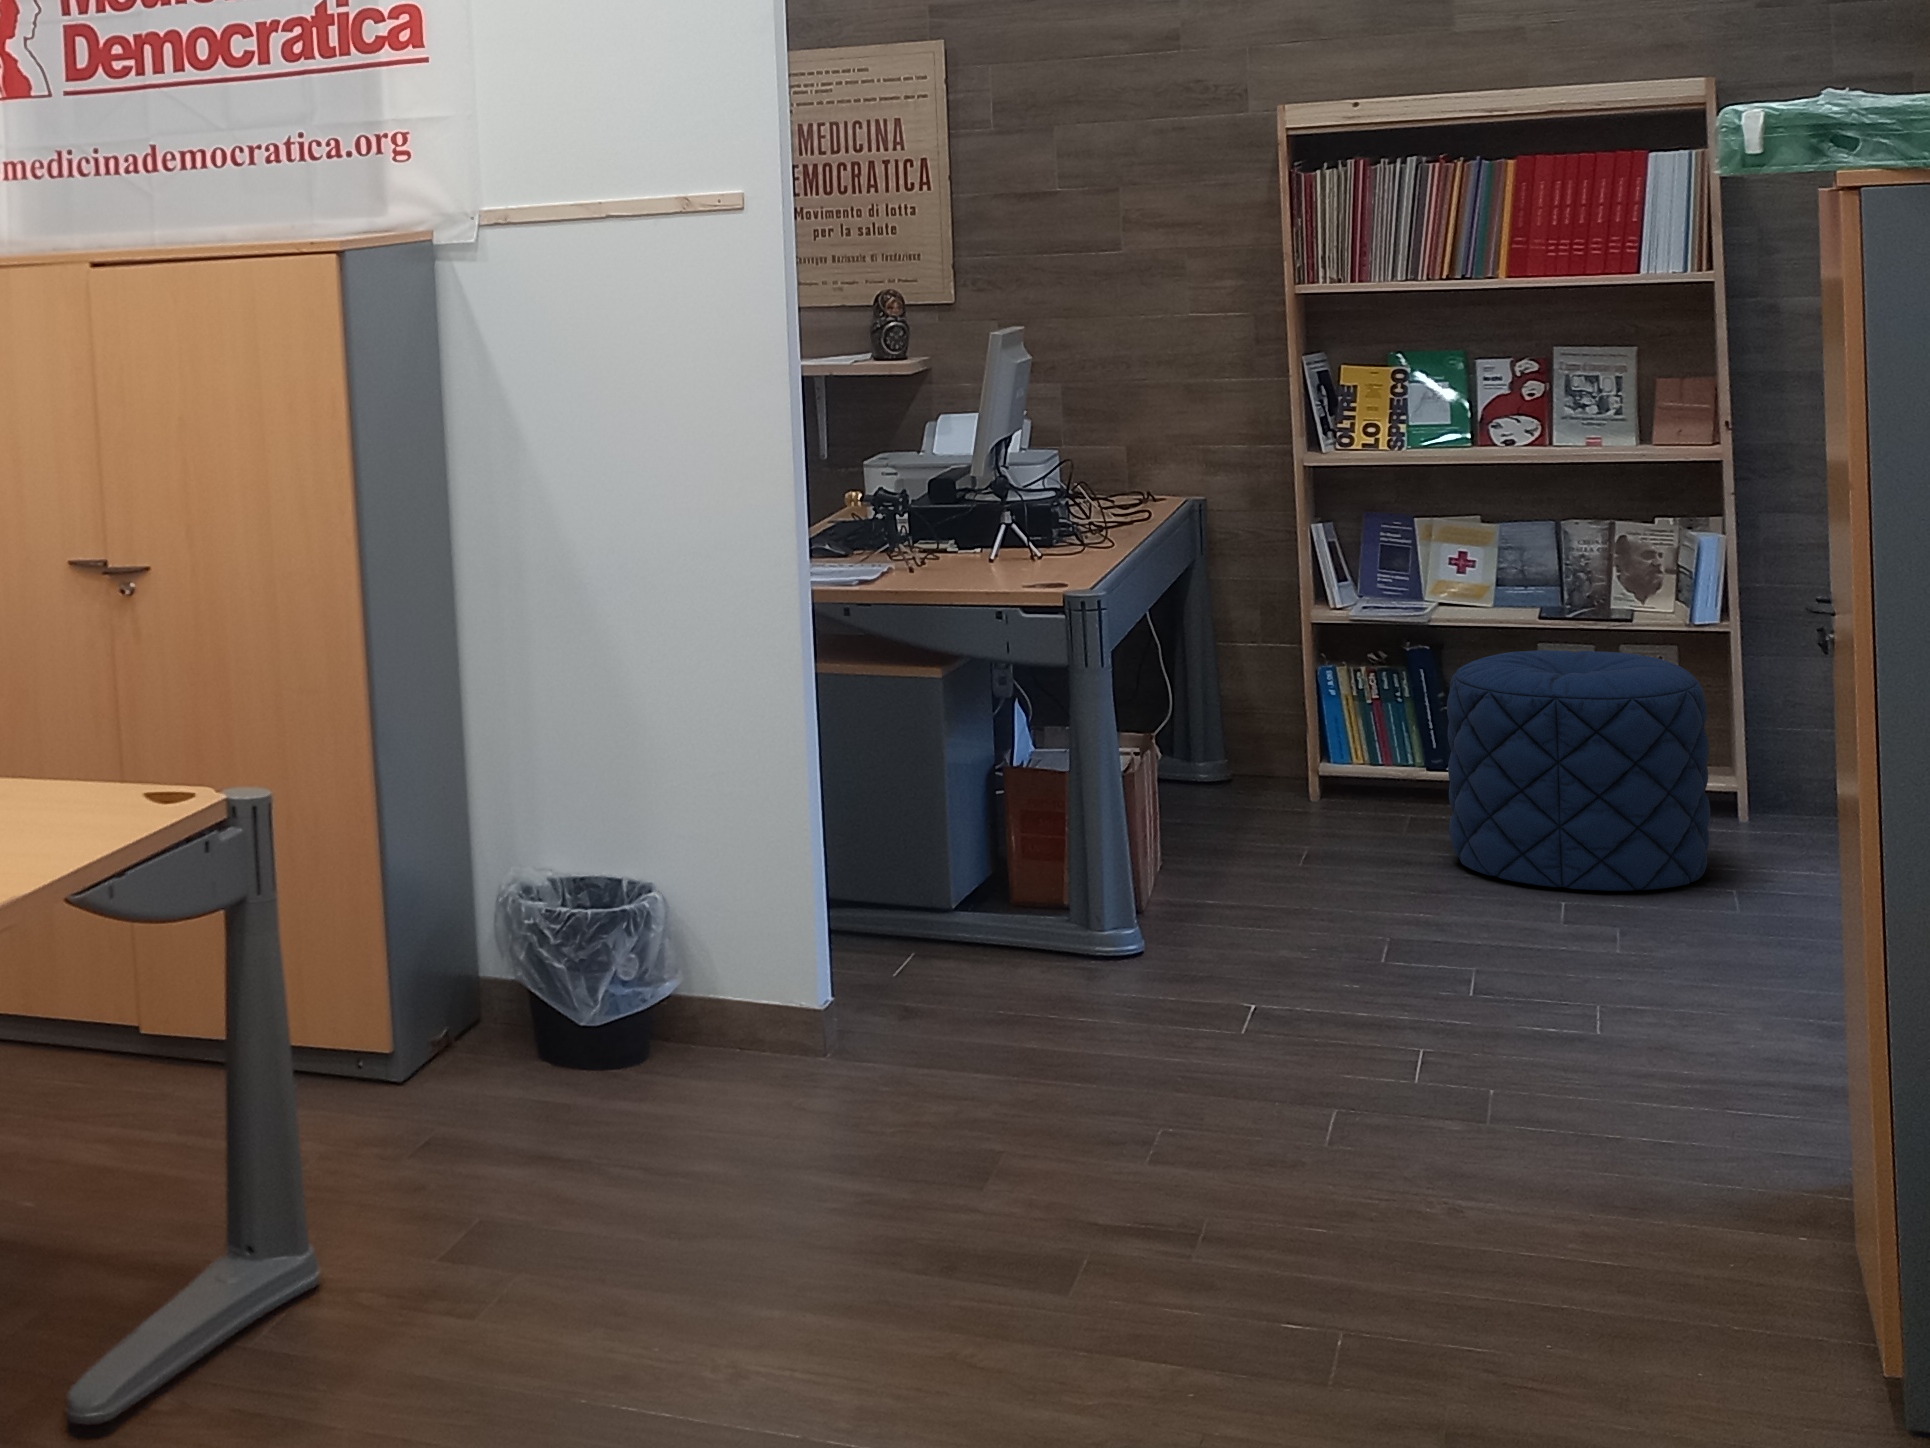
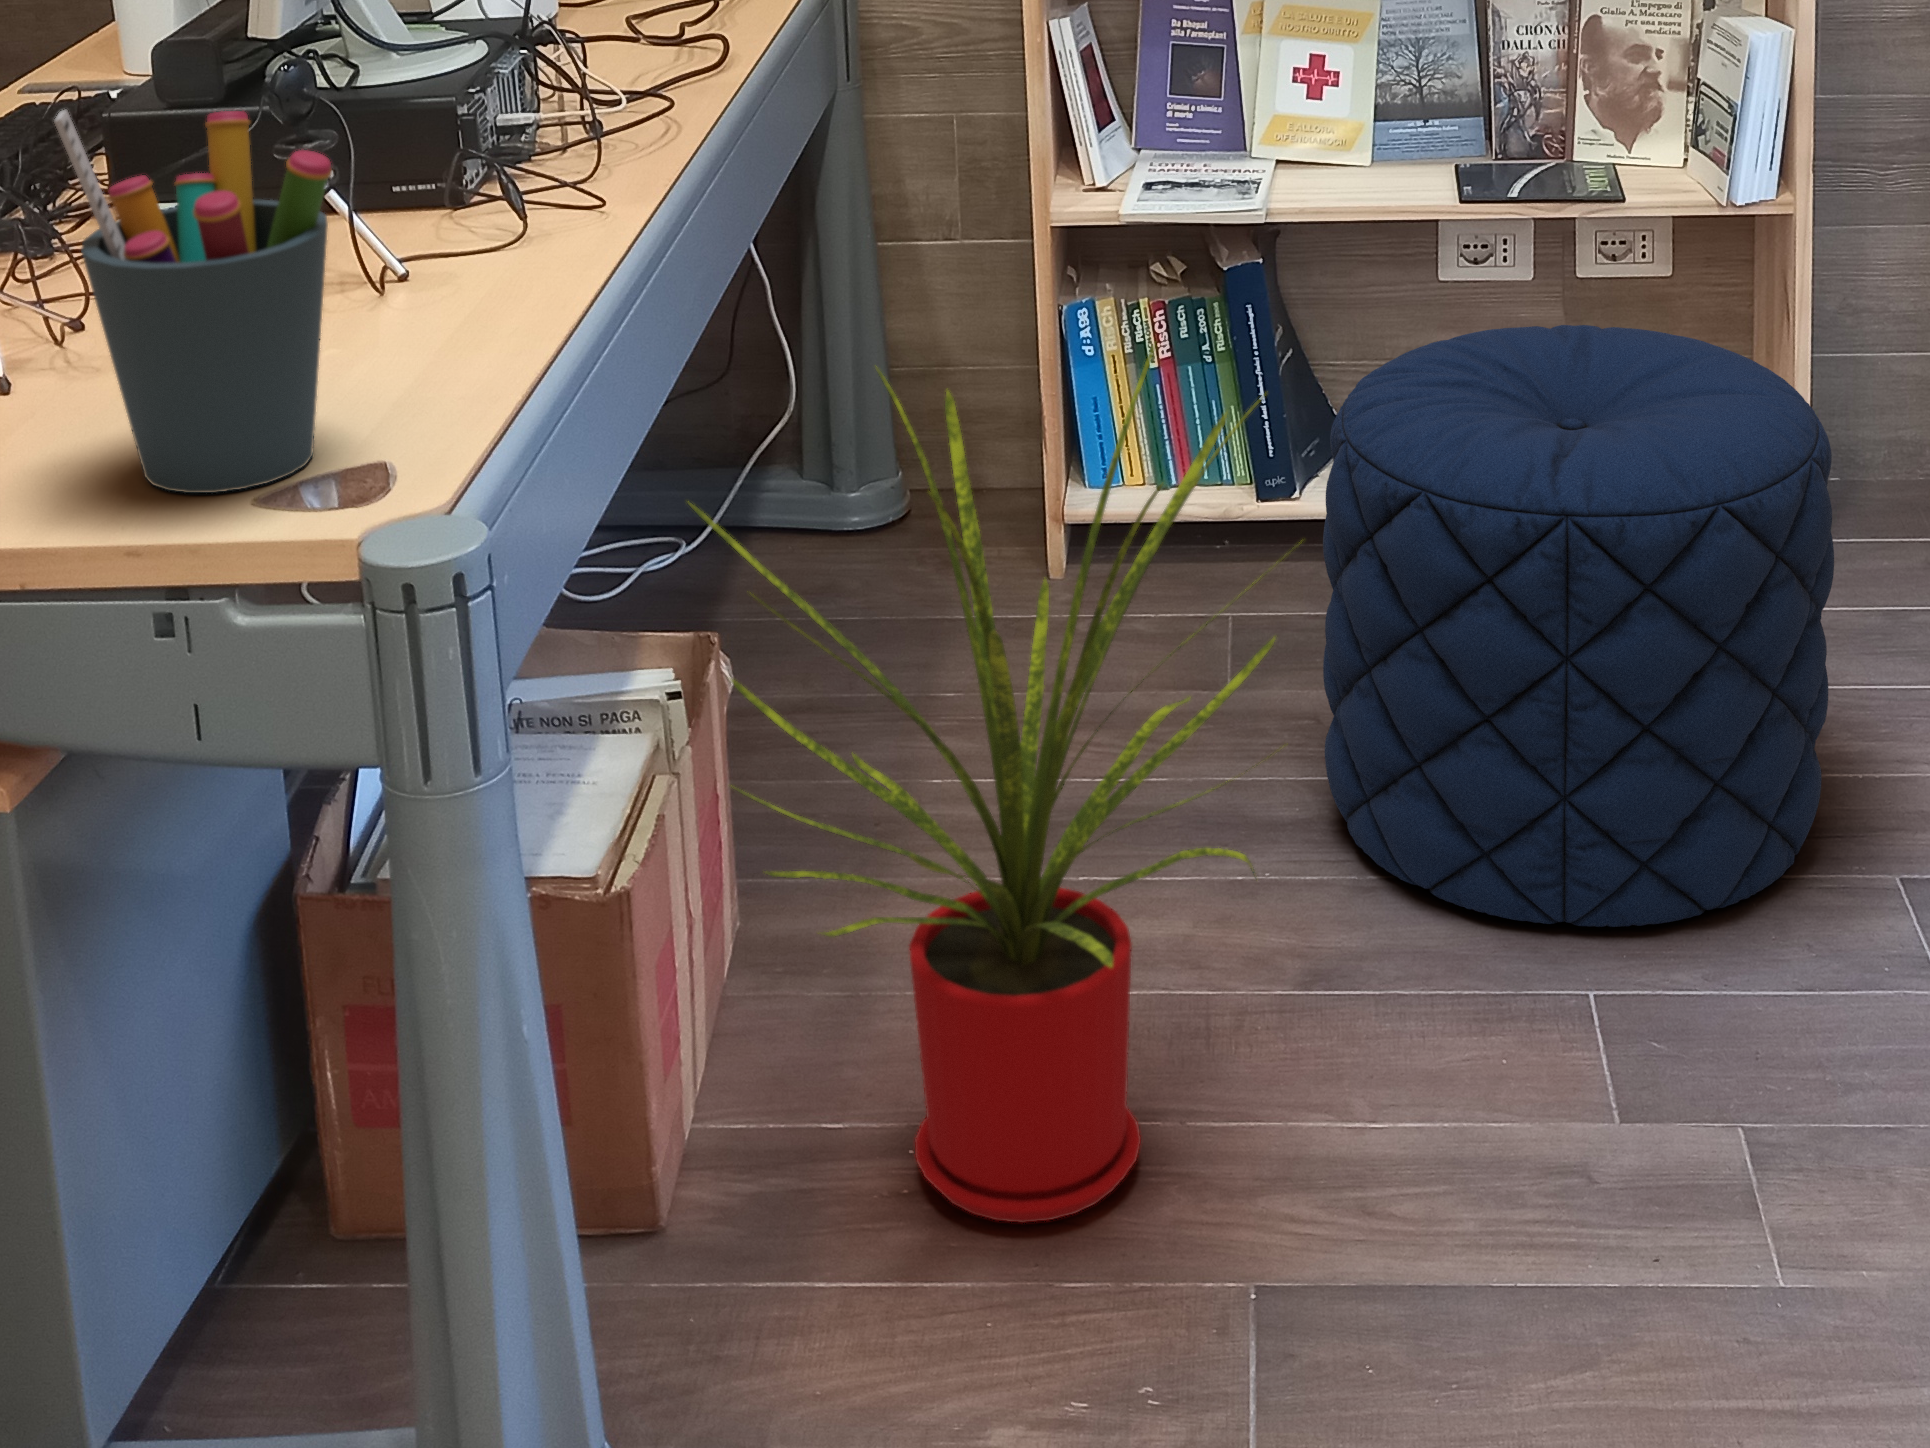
pen holder: none [972,465,1060,585] -> present [54,110,332,493]
house plant: none [1165,597,1416,923] -> present [688,346,1281,1223]

